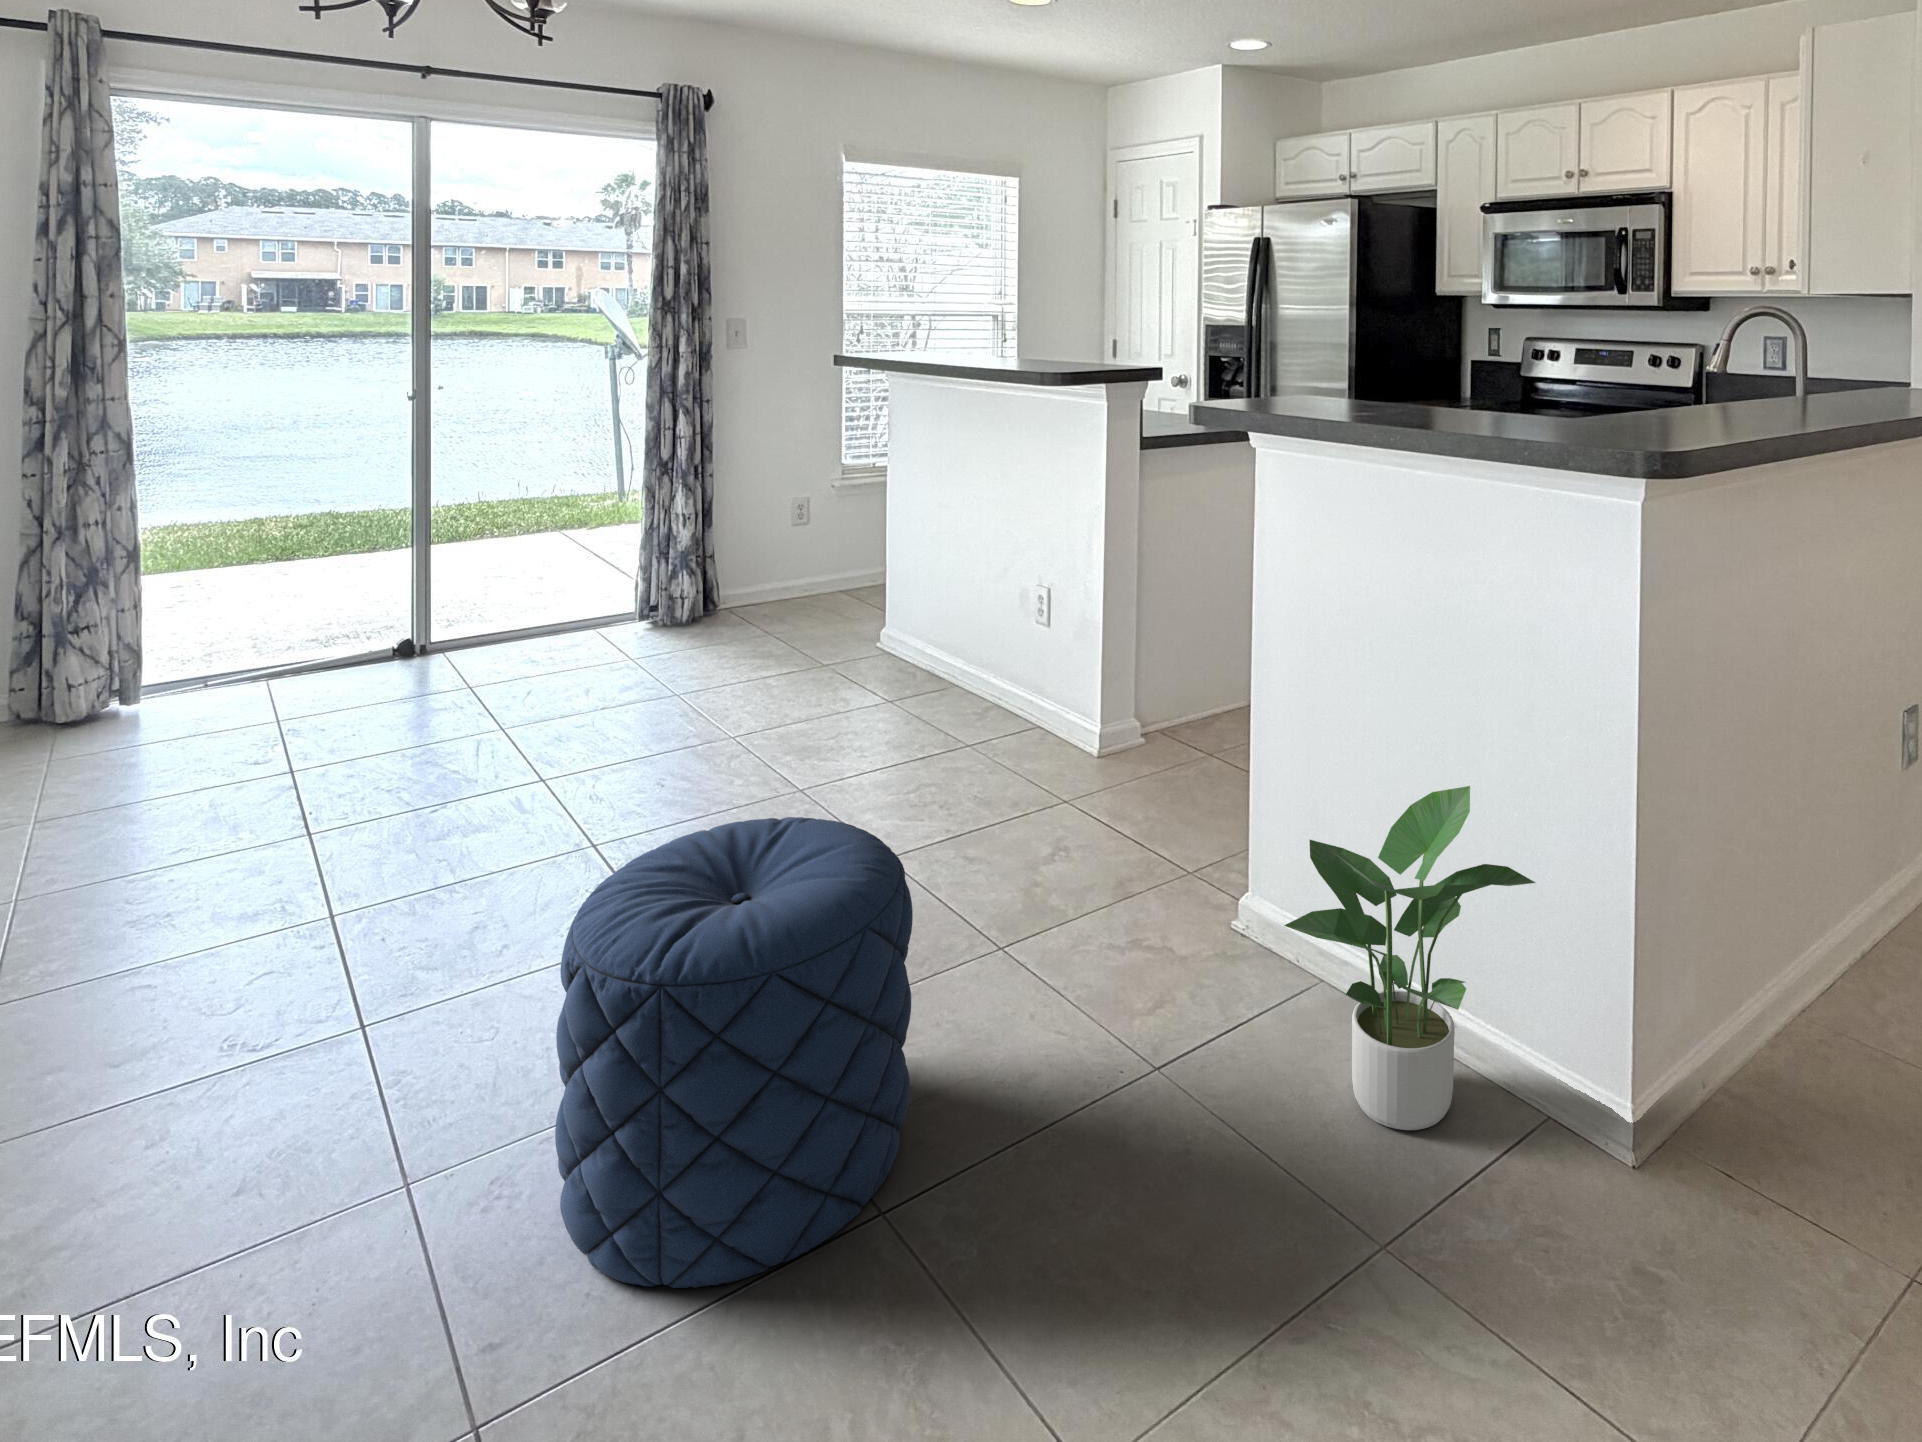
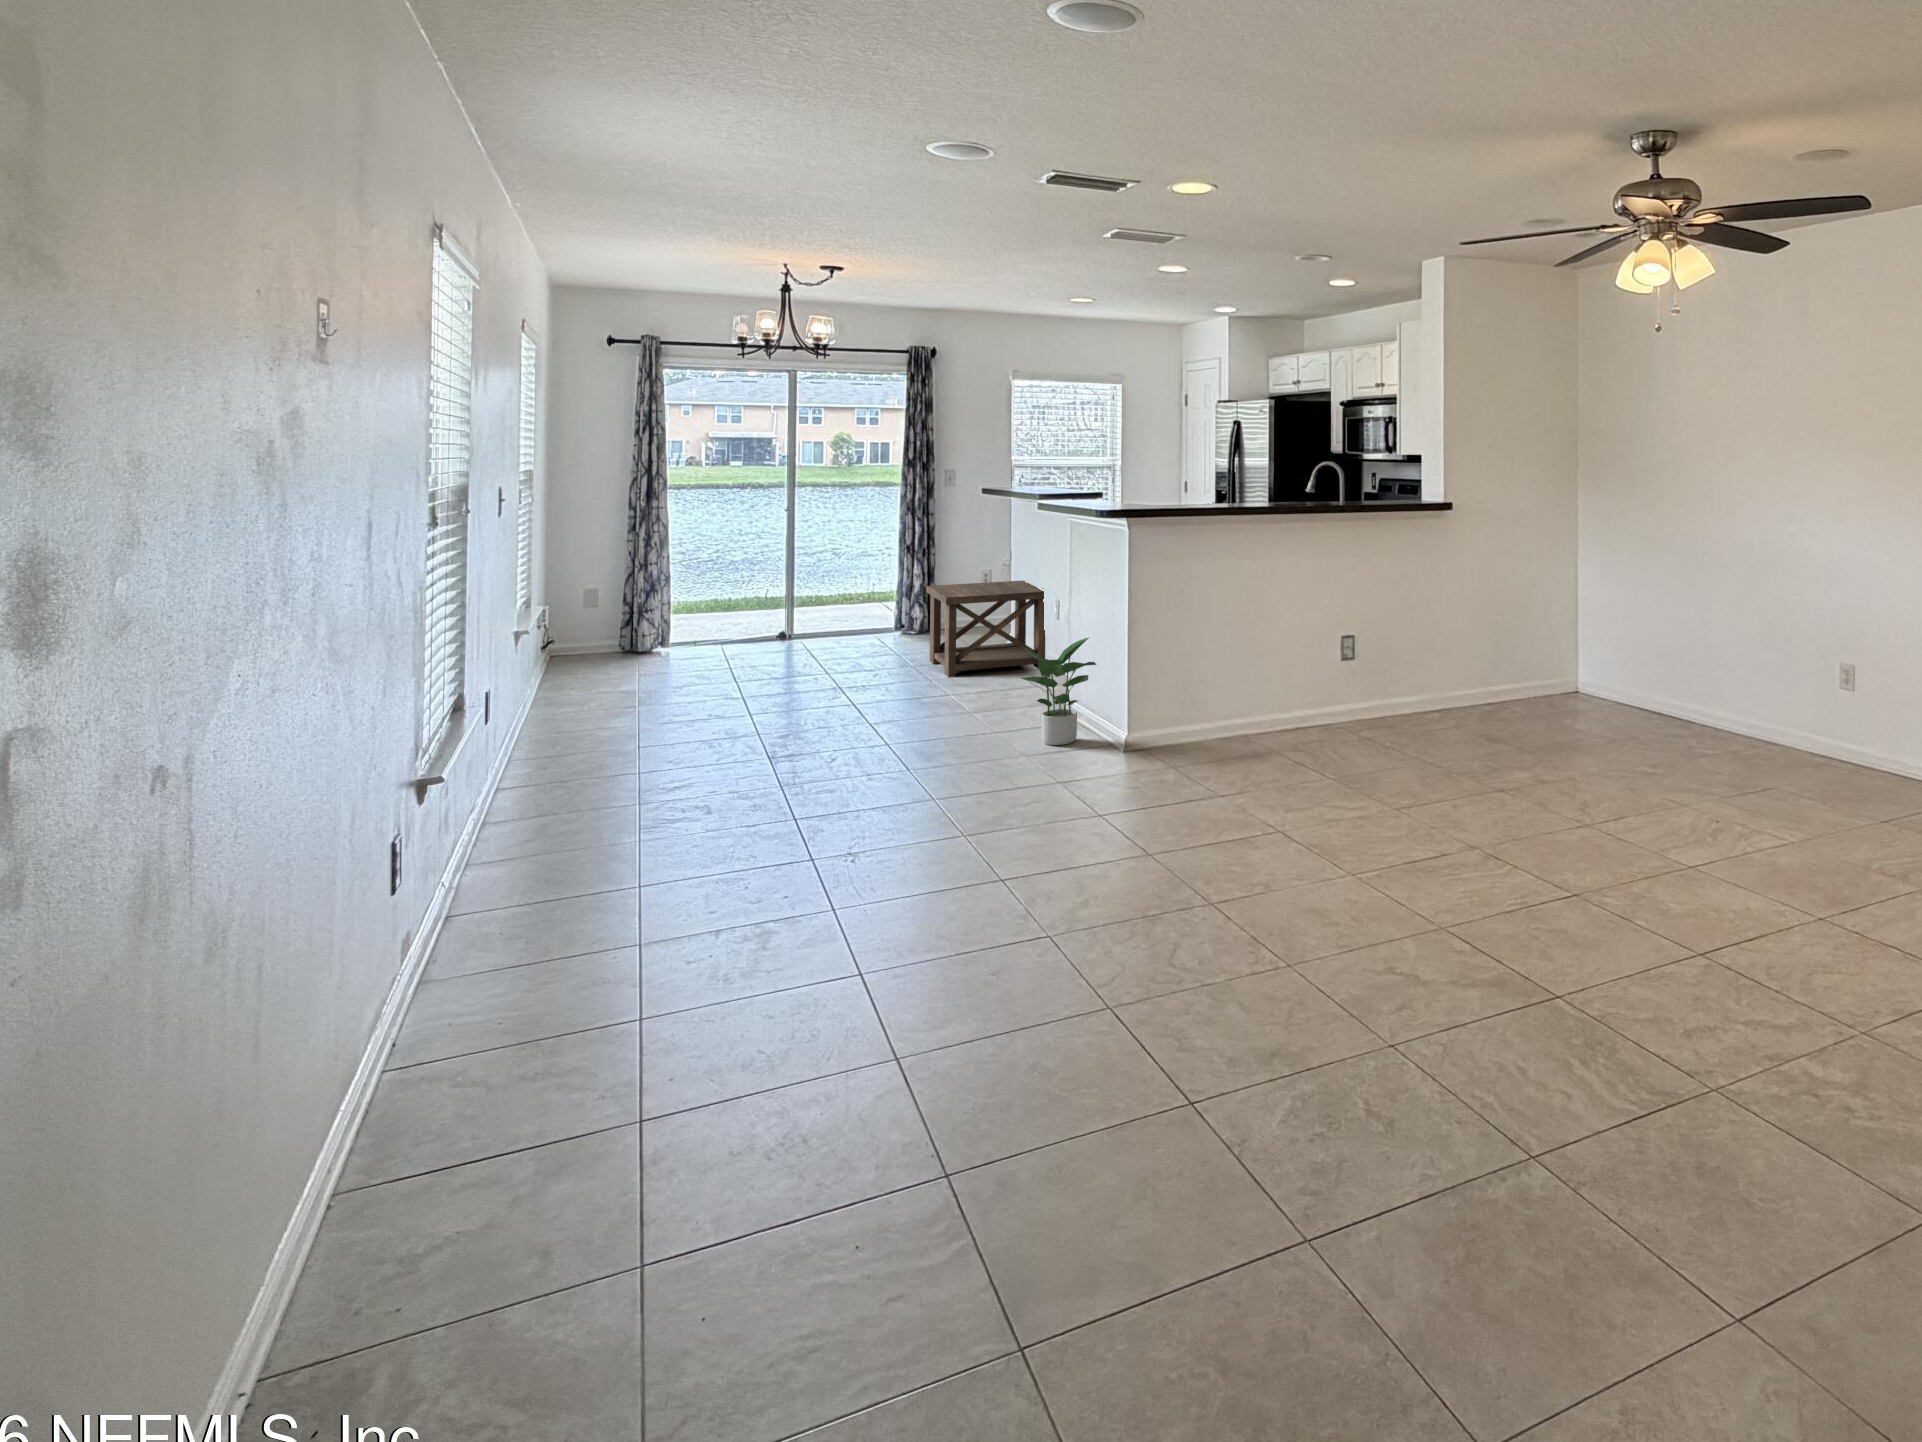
side table: none [757,535,1041,775] -> present [926,581,1045,677]
pouf: present [555,817,913,1288] -> none [794,640,902,750]

